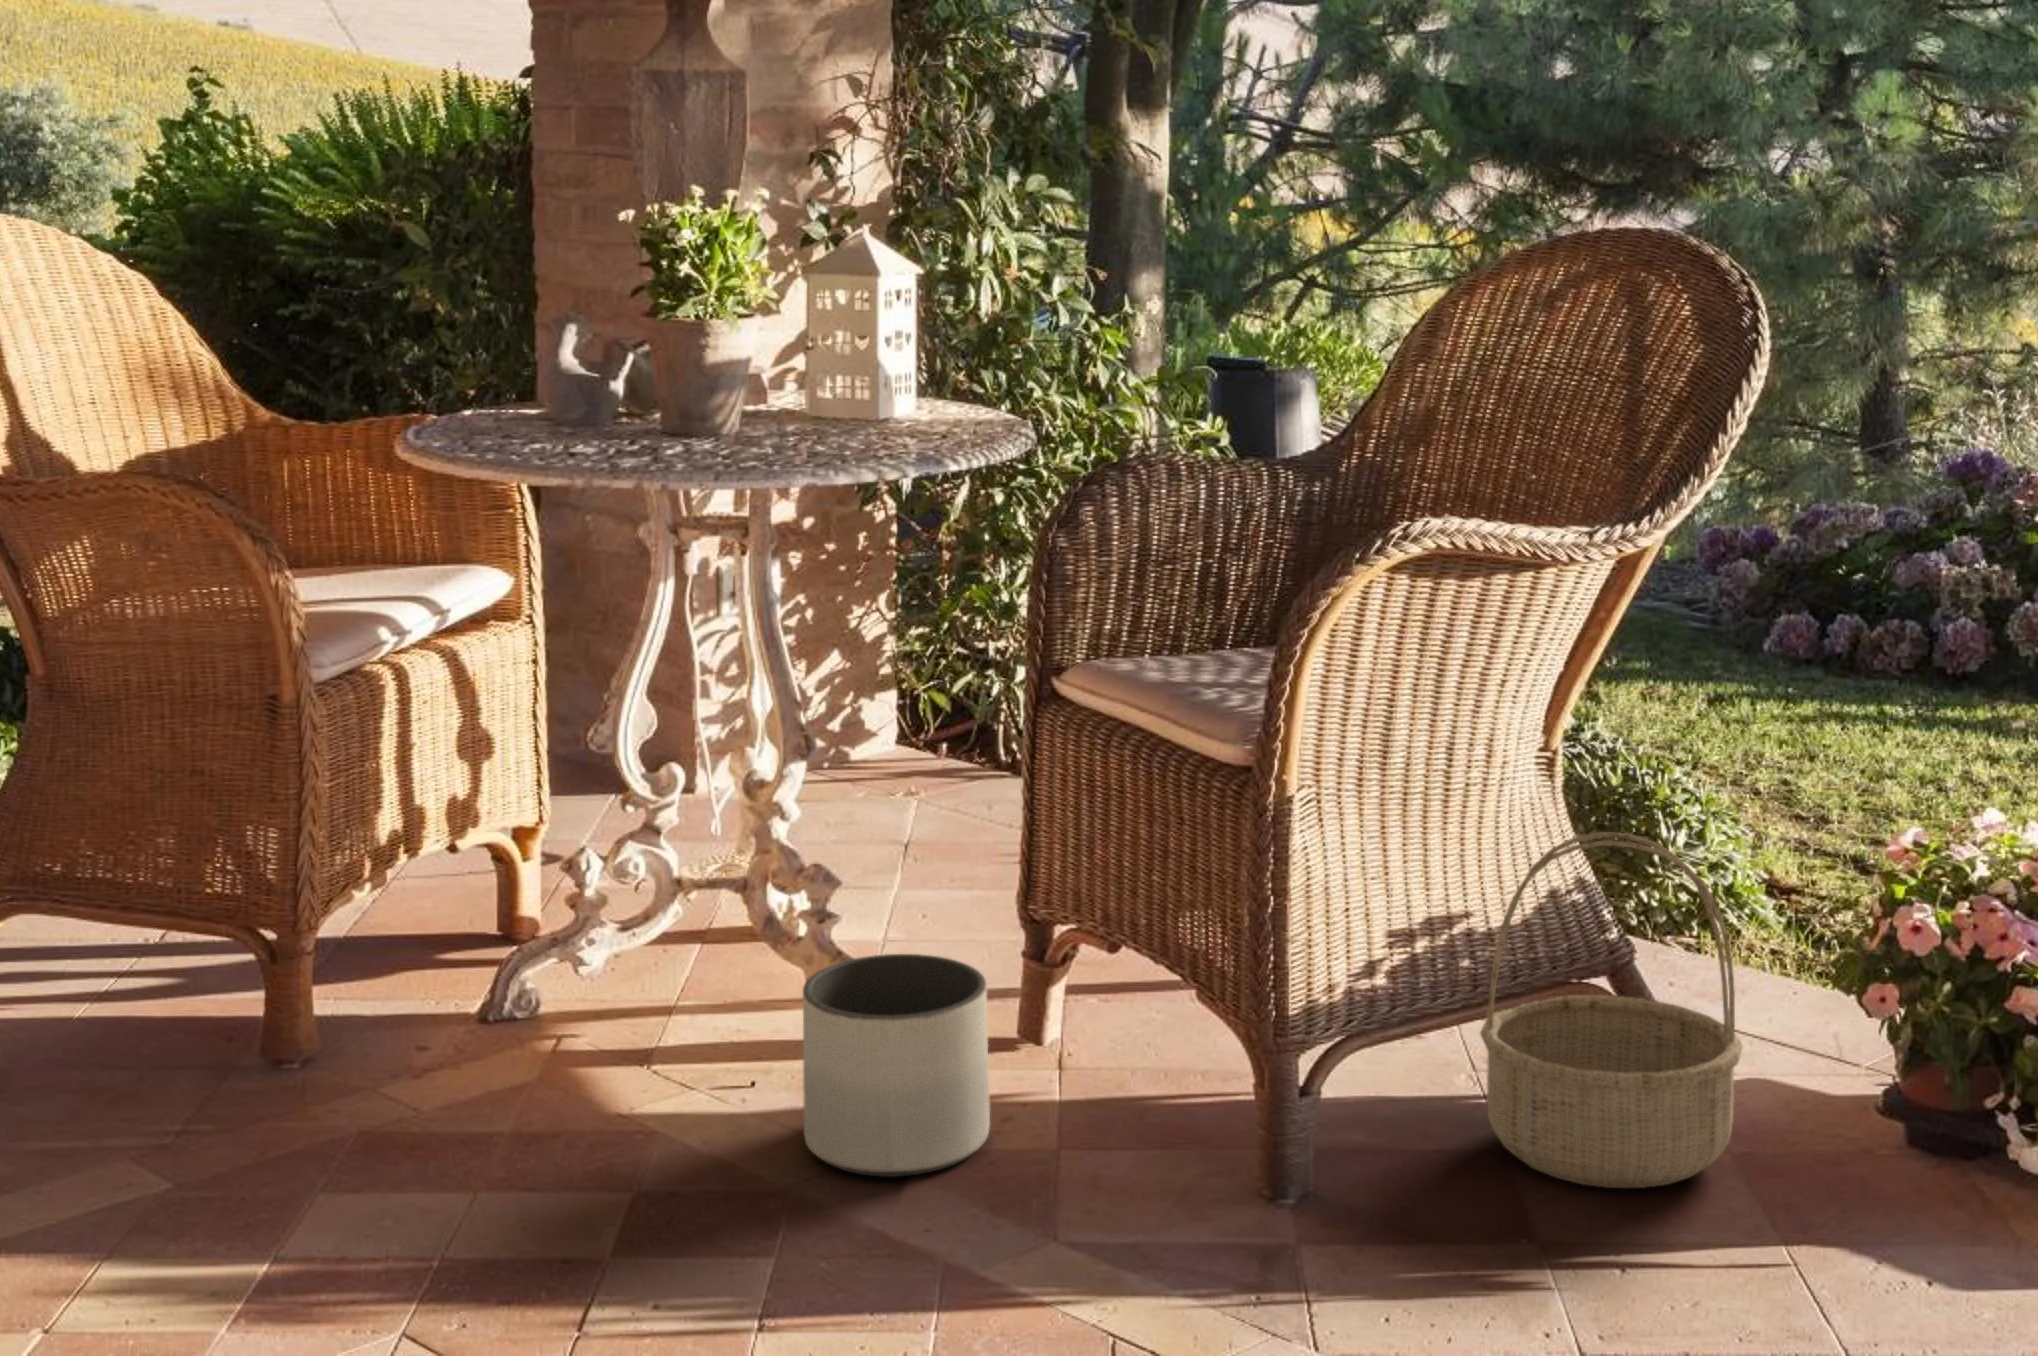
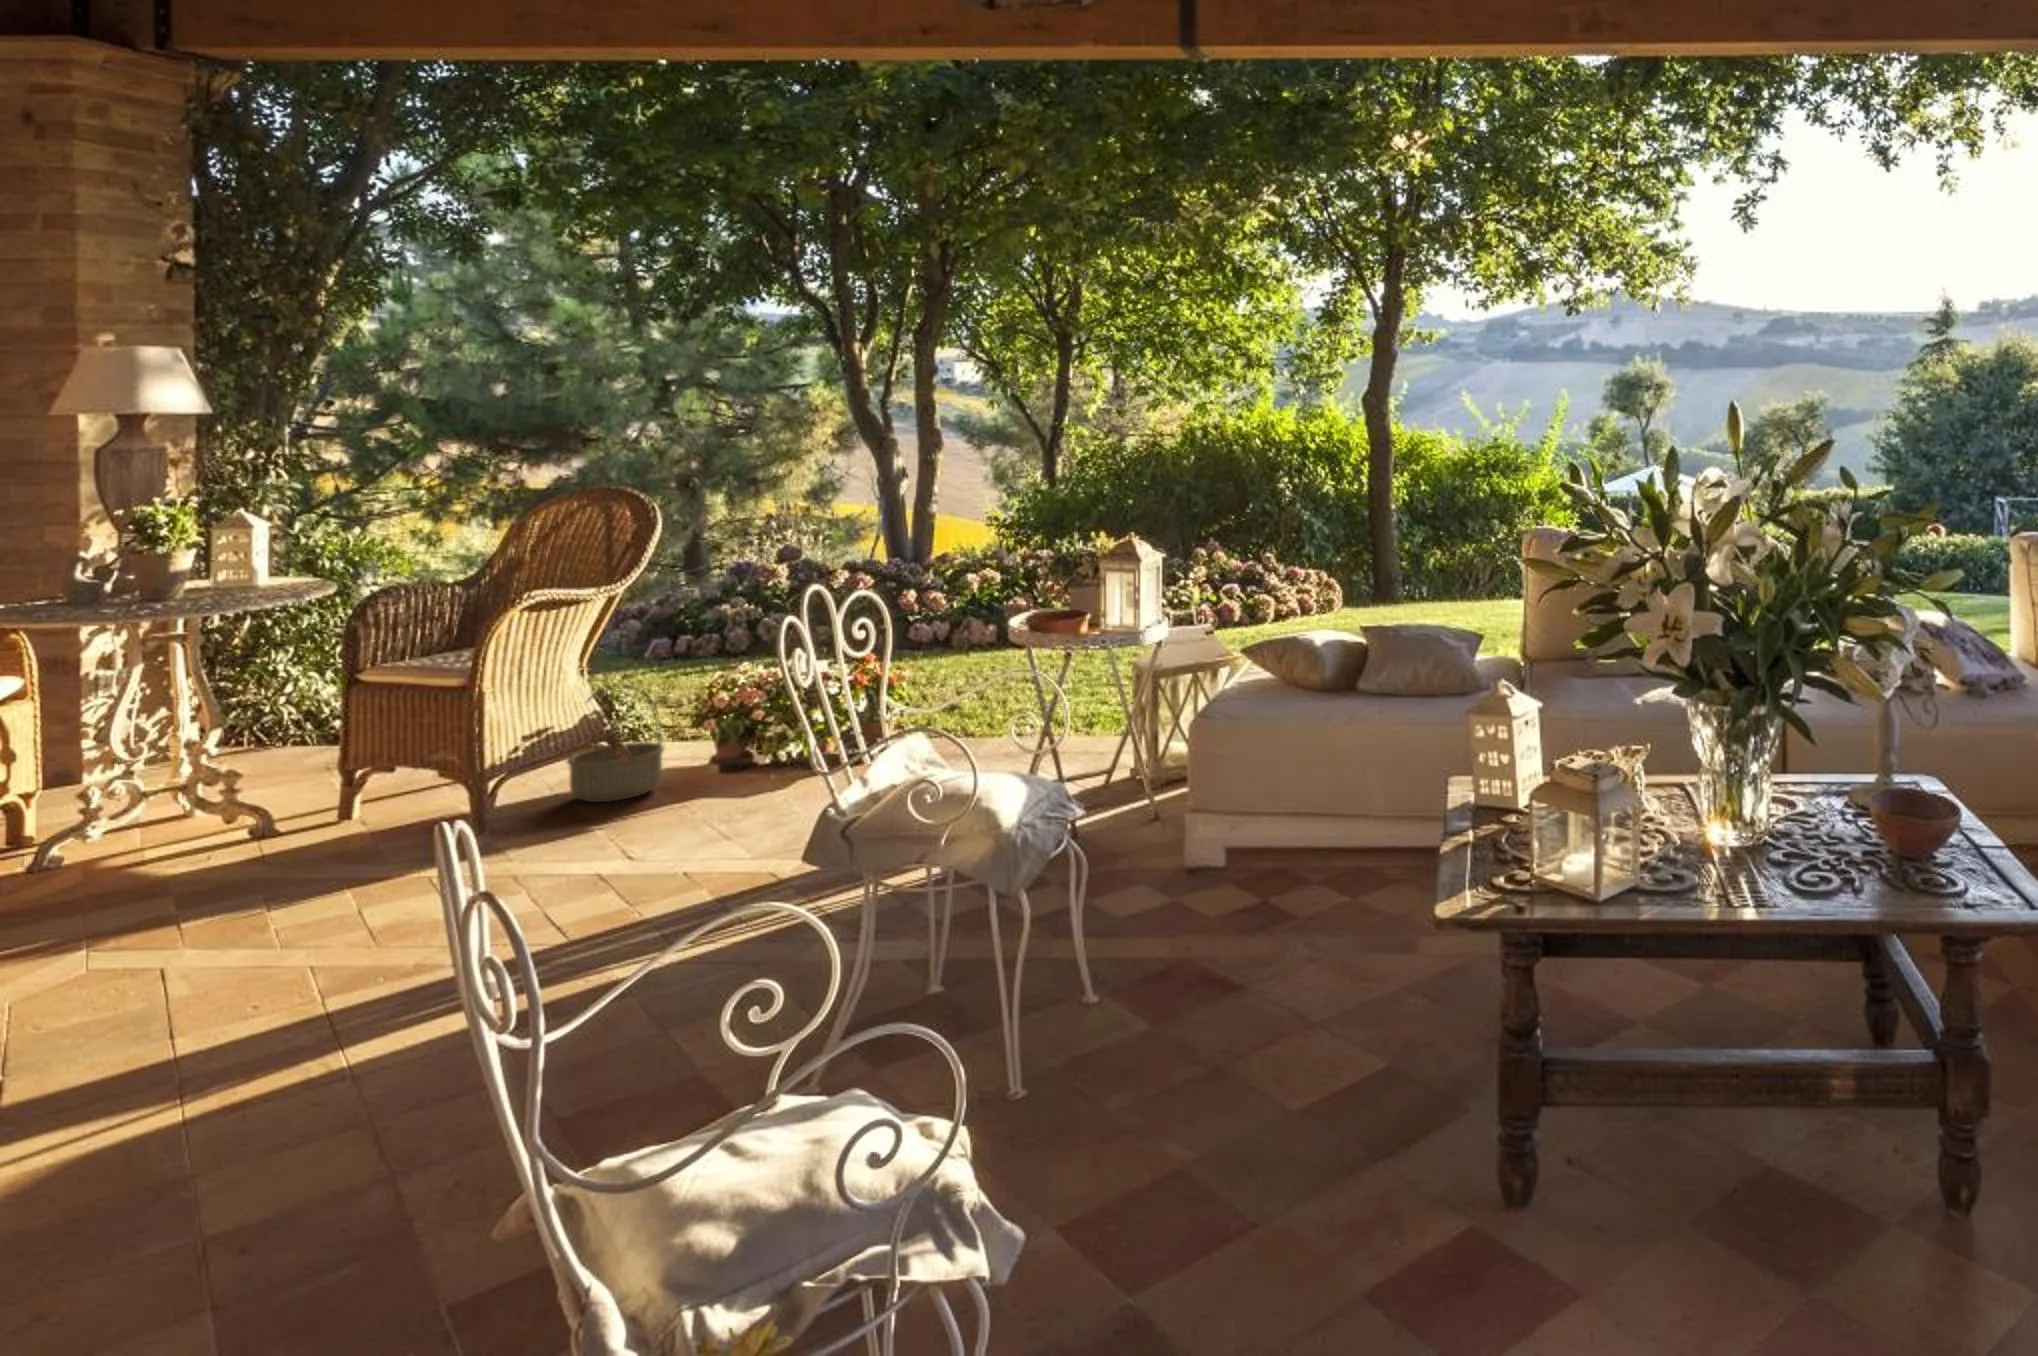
planter: present [803,954,990,1177] -> none [269,778,359,860]

